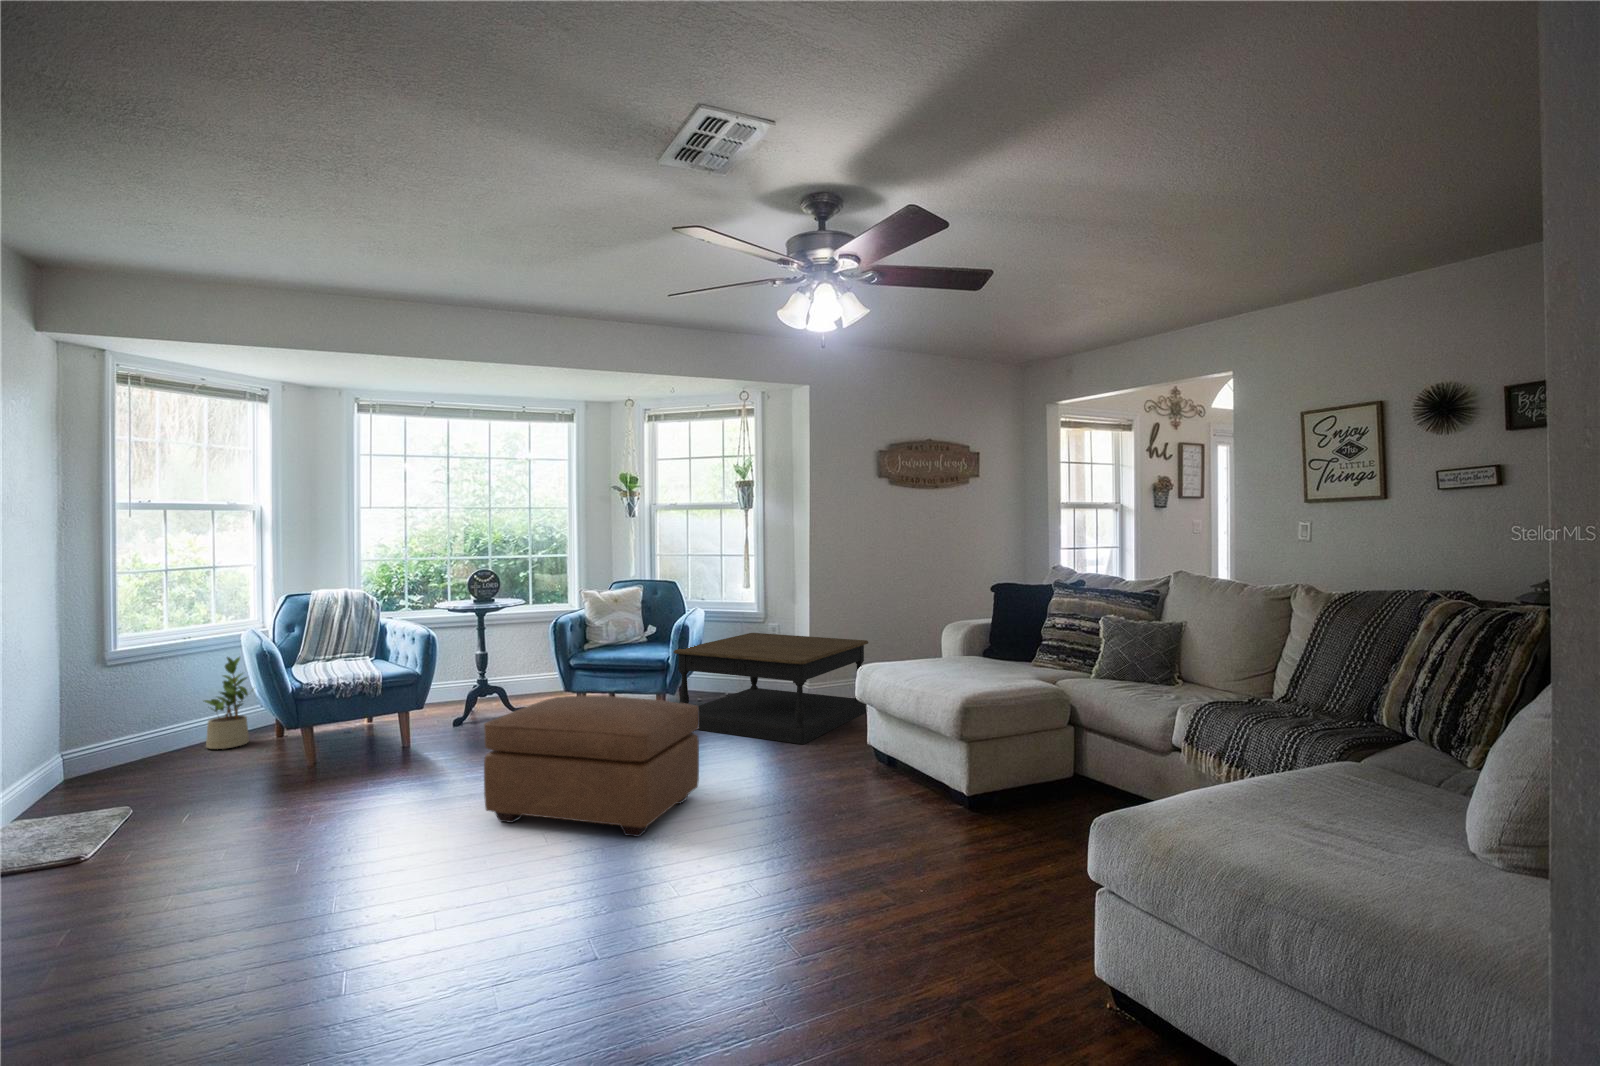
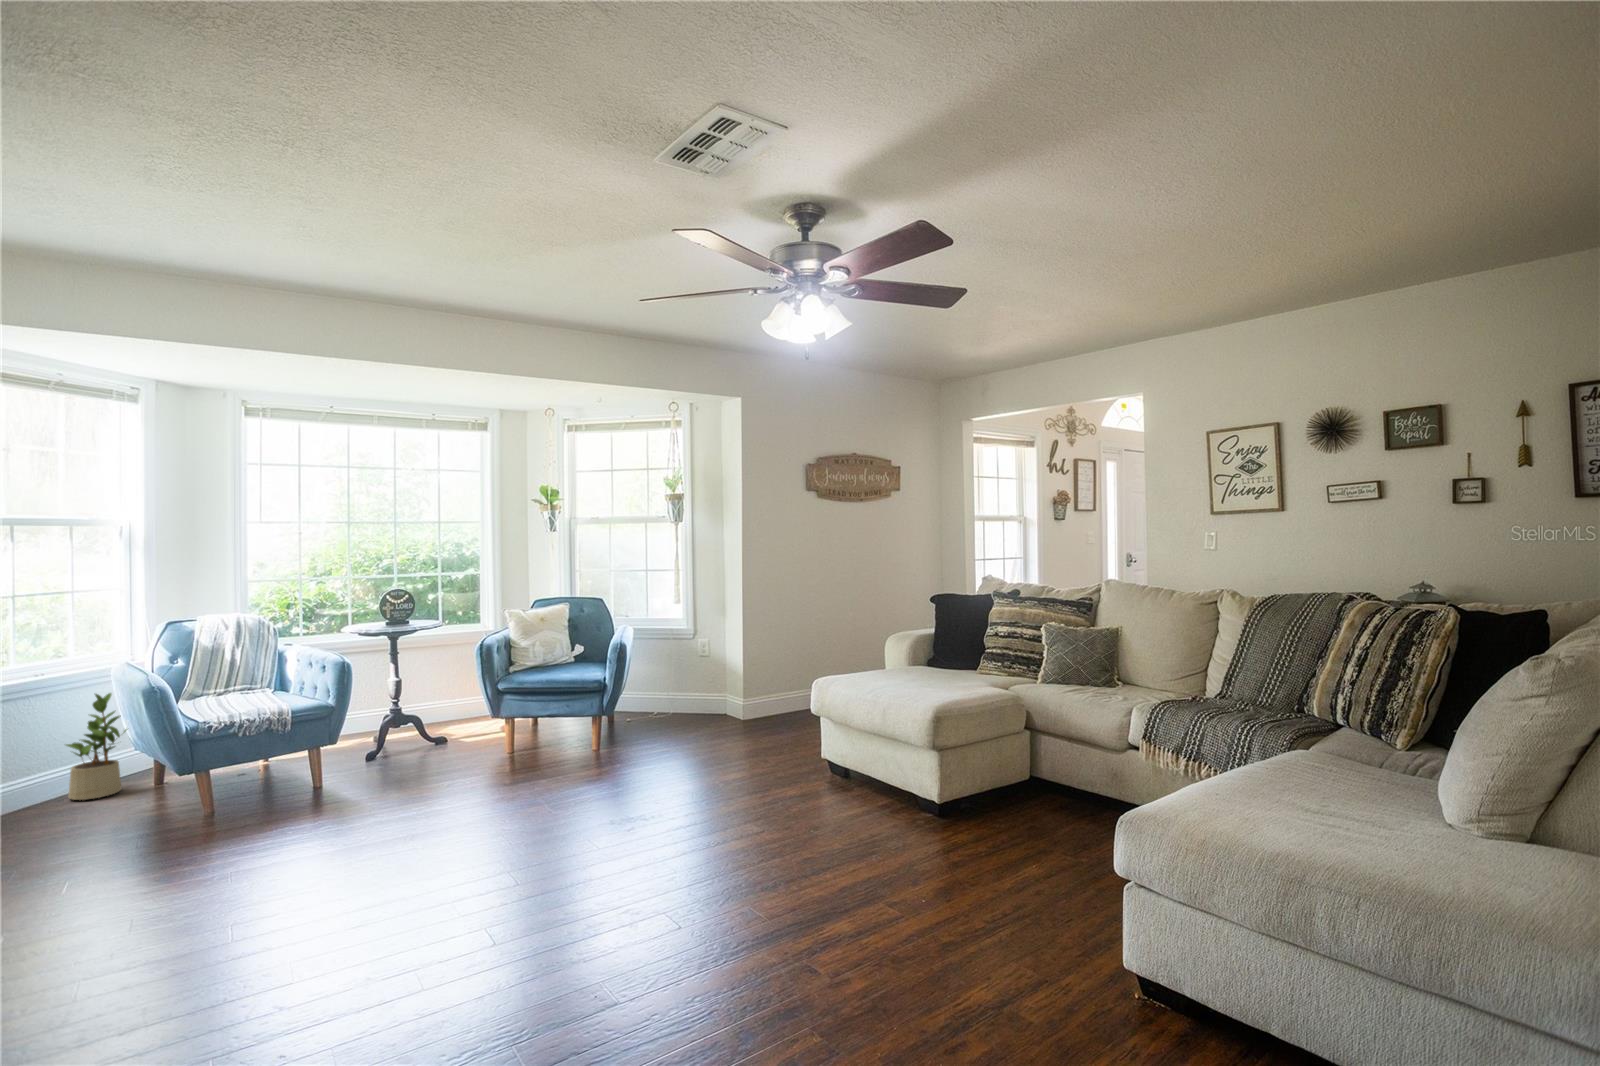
coffee table: present [674,633,868,744] -> none [610,650,805,761]
ottoman: present [484,696,699,837] -> none [440,722,665,864]

